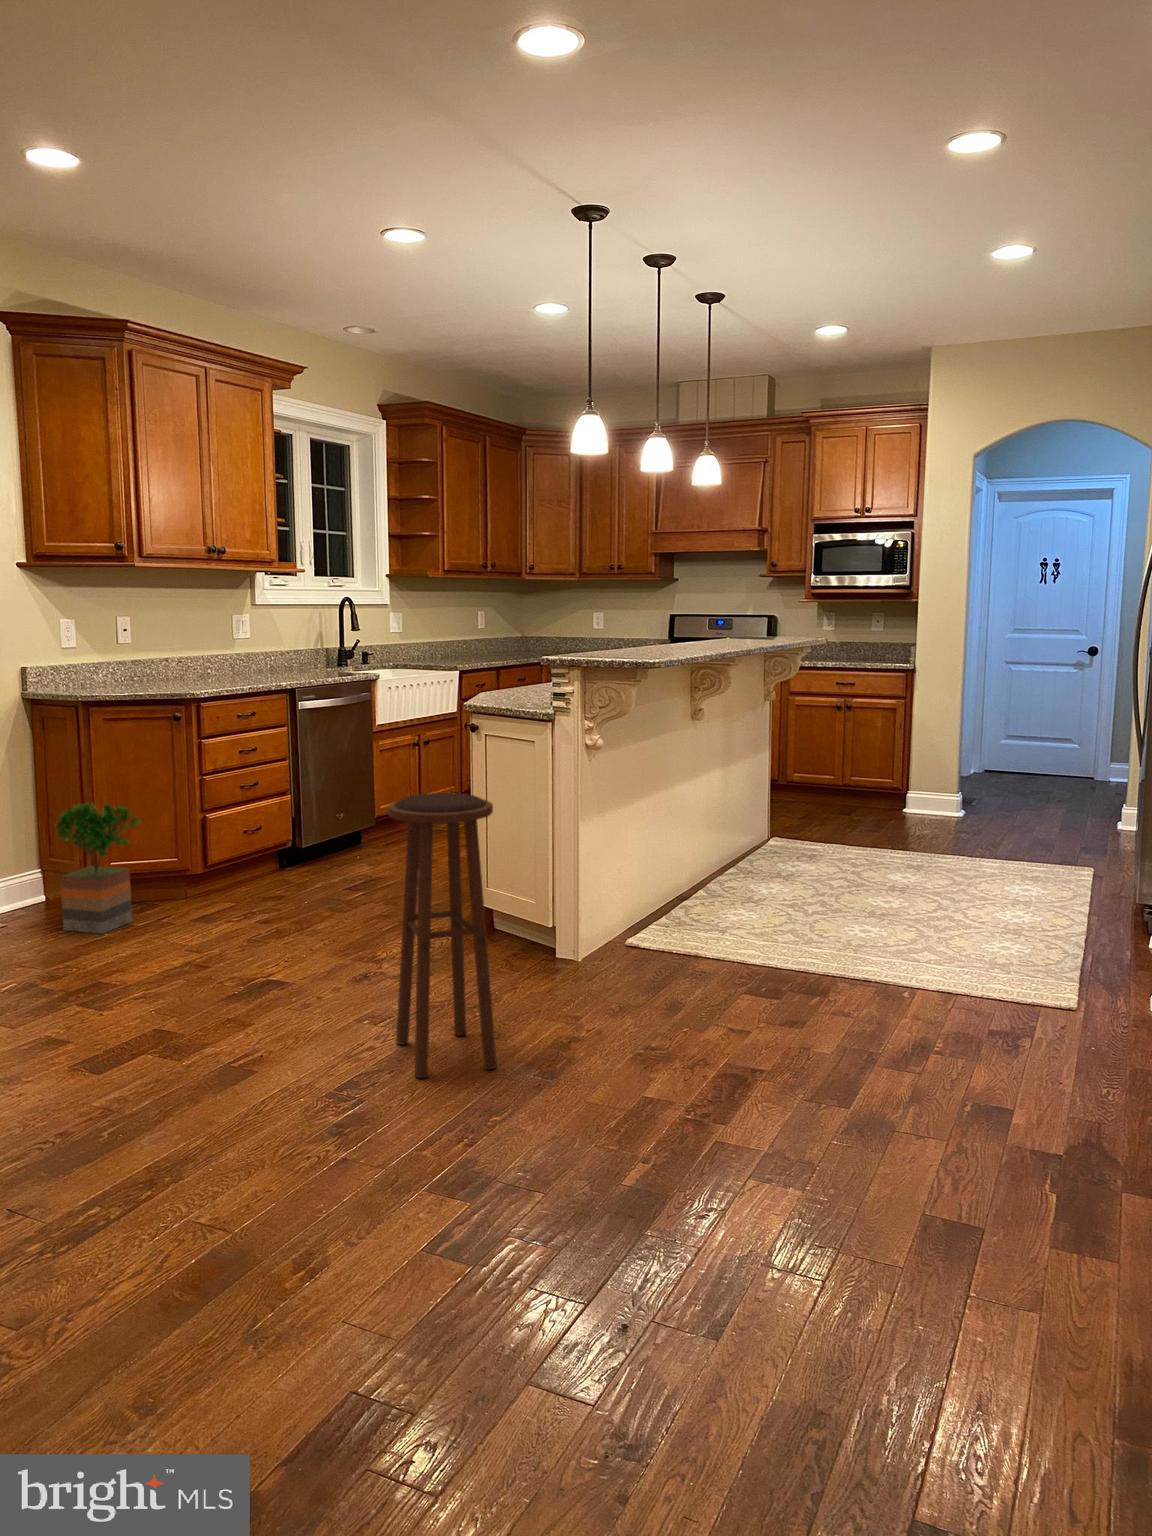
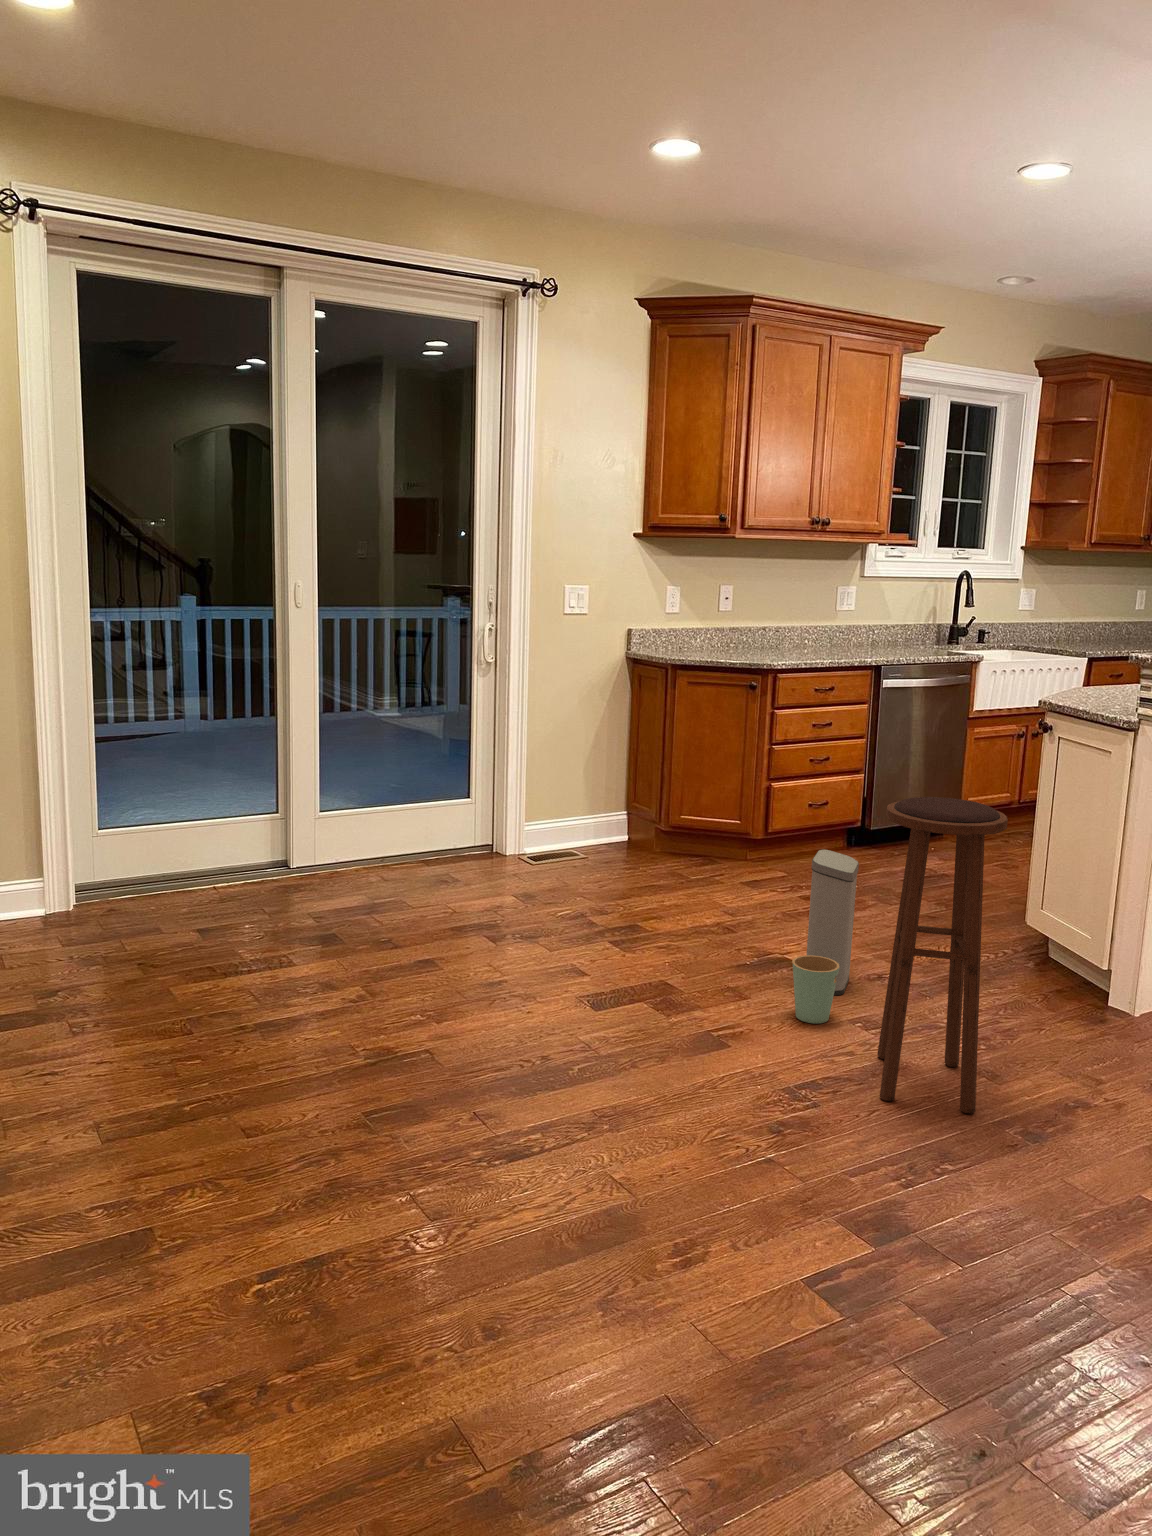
potted tree: present [54,803,140,934] -> none [629,757,708,881]
trash can: none [296,864,344,1031] -> present [792,850,859,1024]

